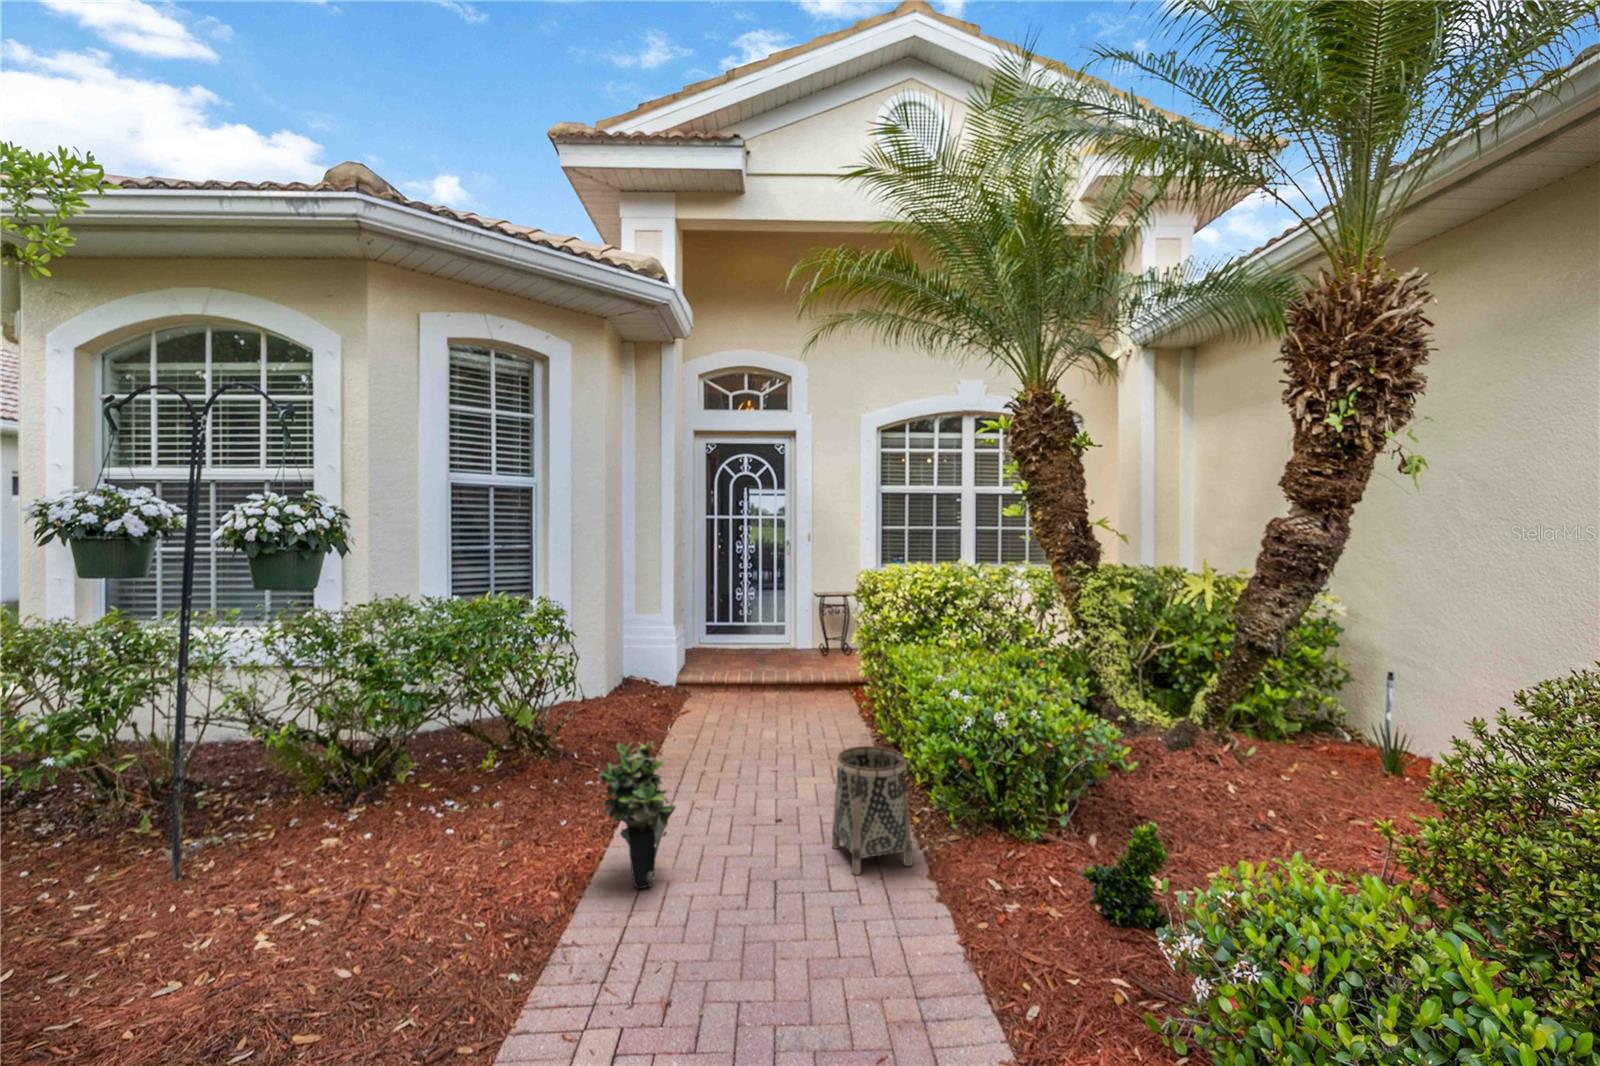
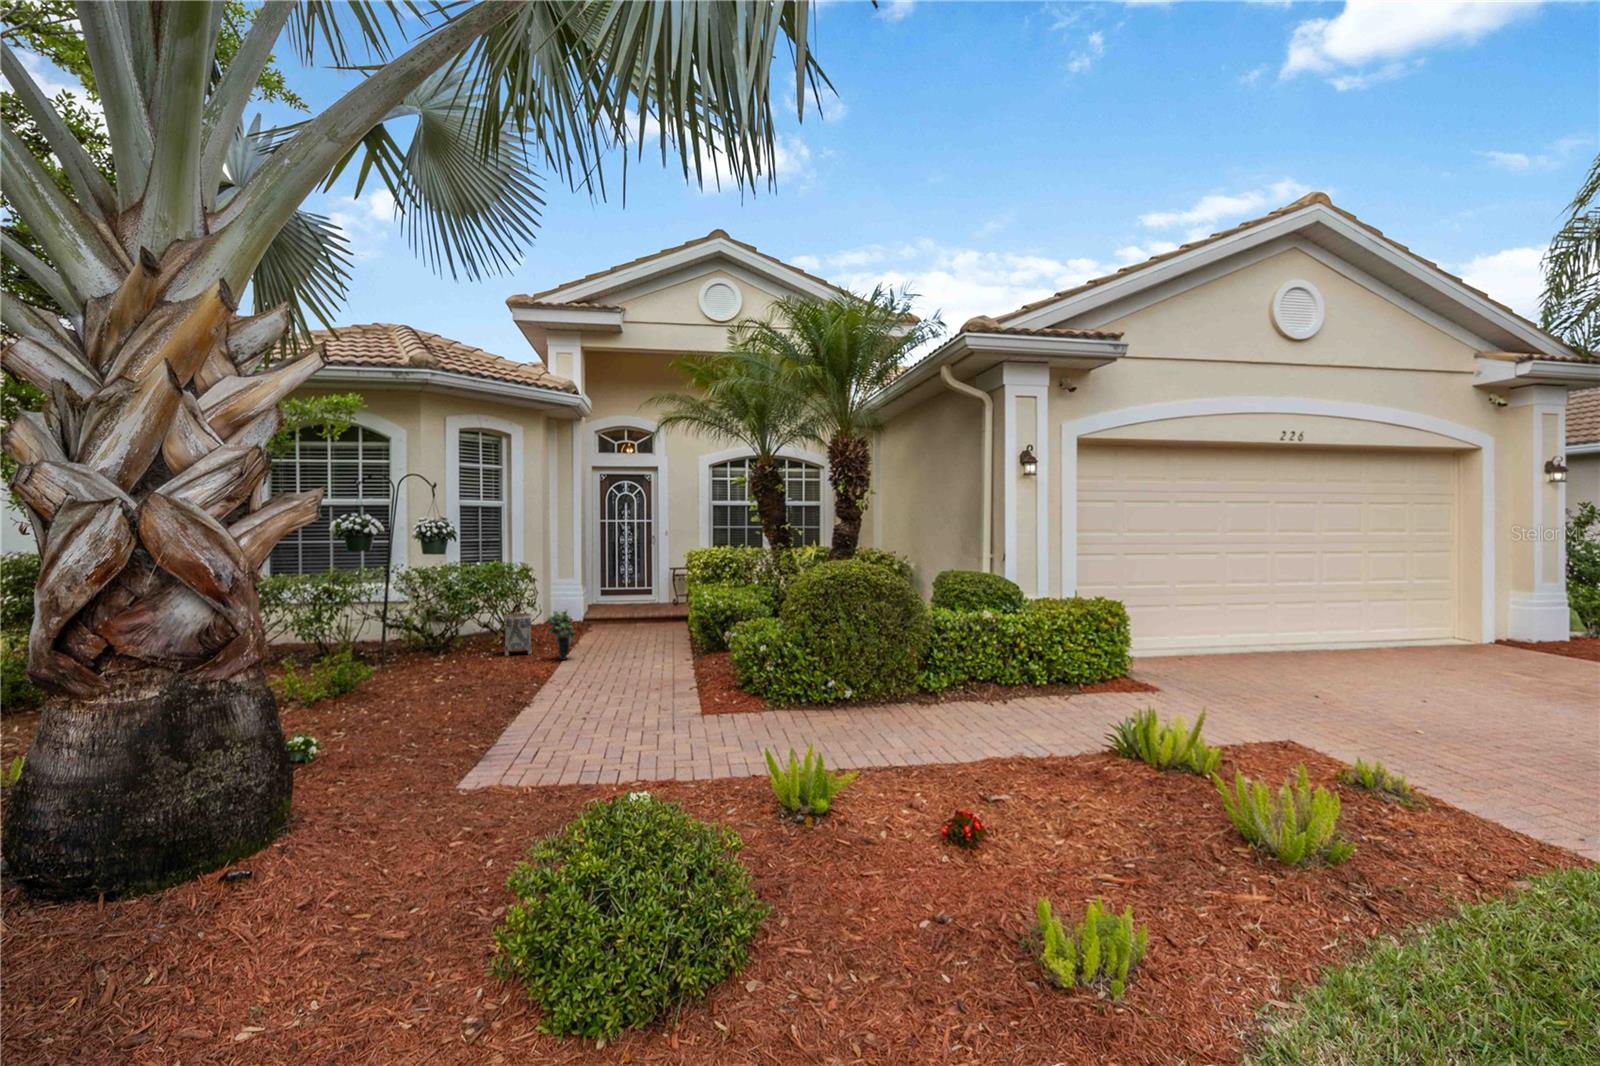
basket: present [832,746,912,875] -> present [503,613,532,656]

